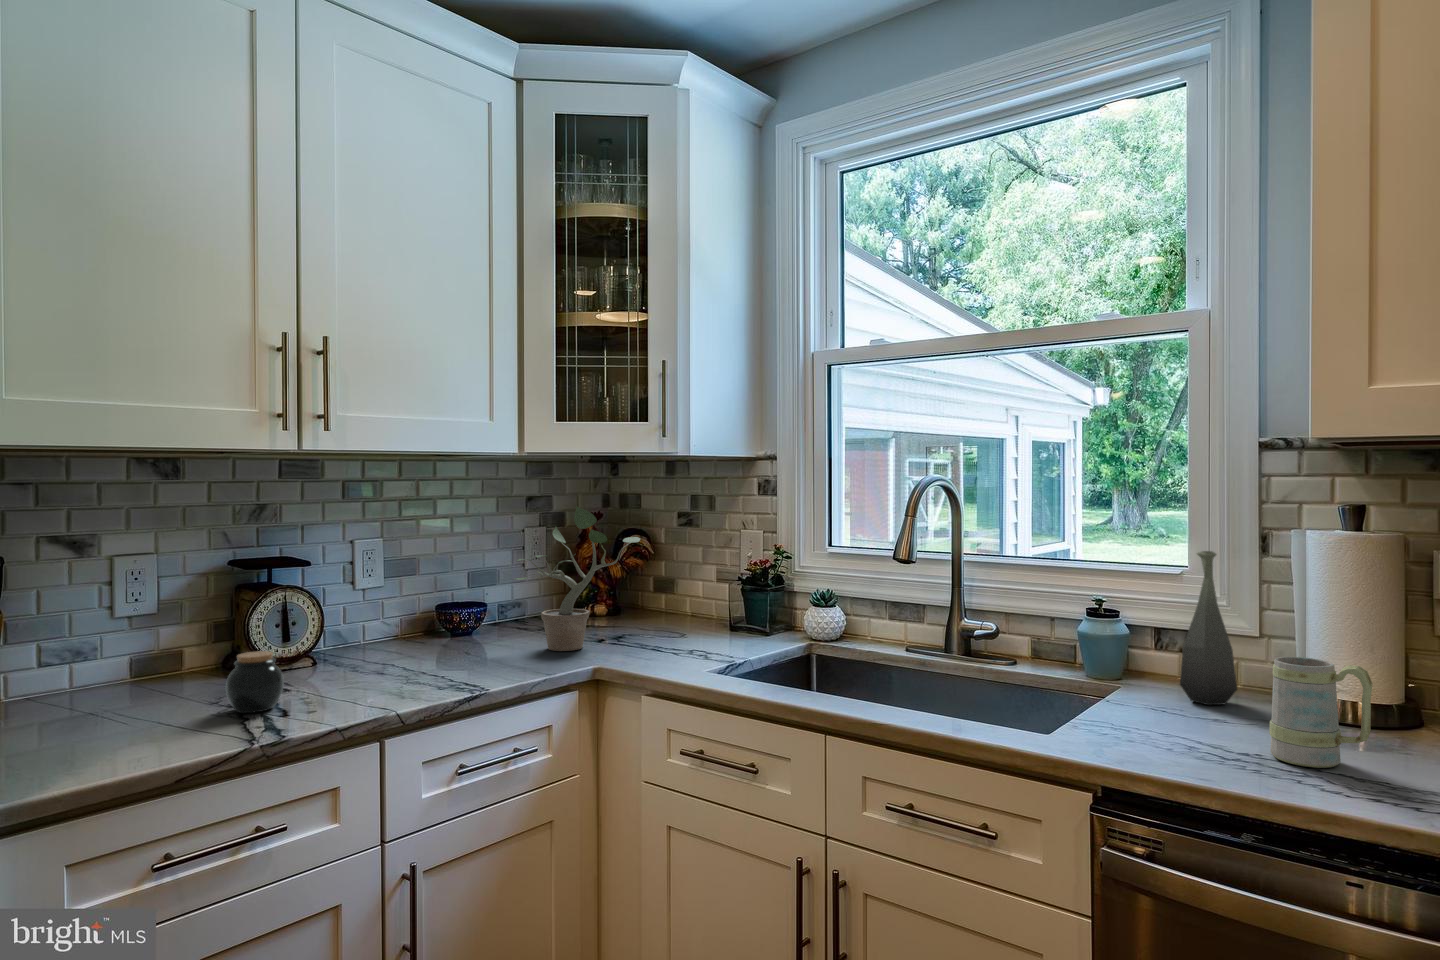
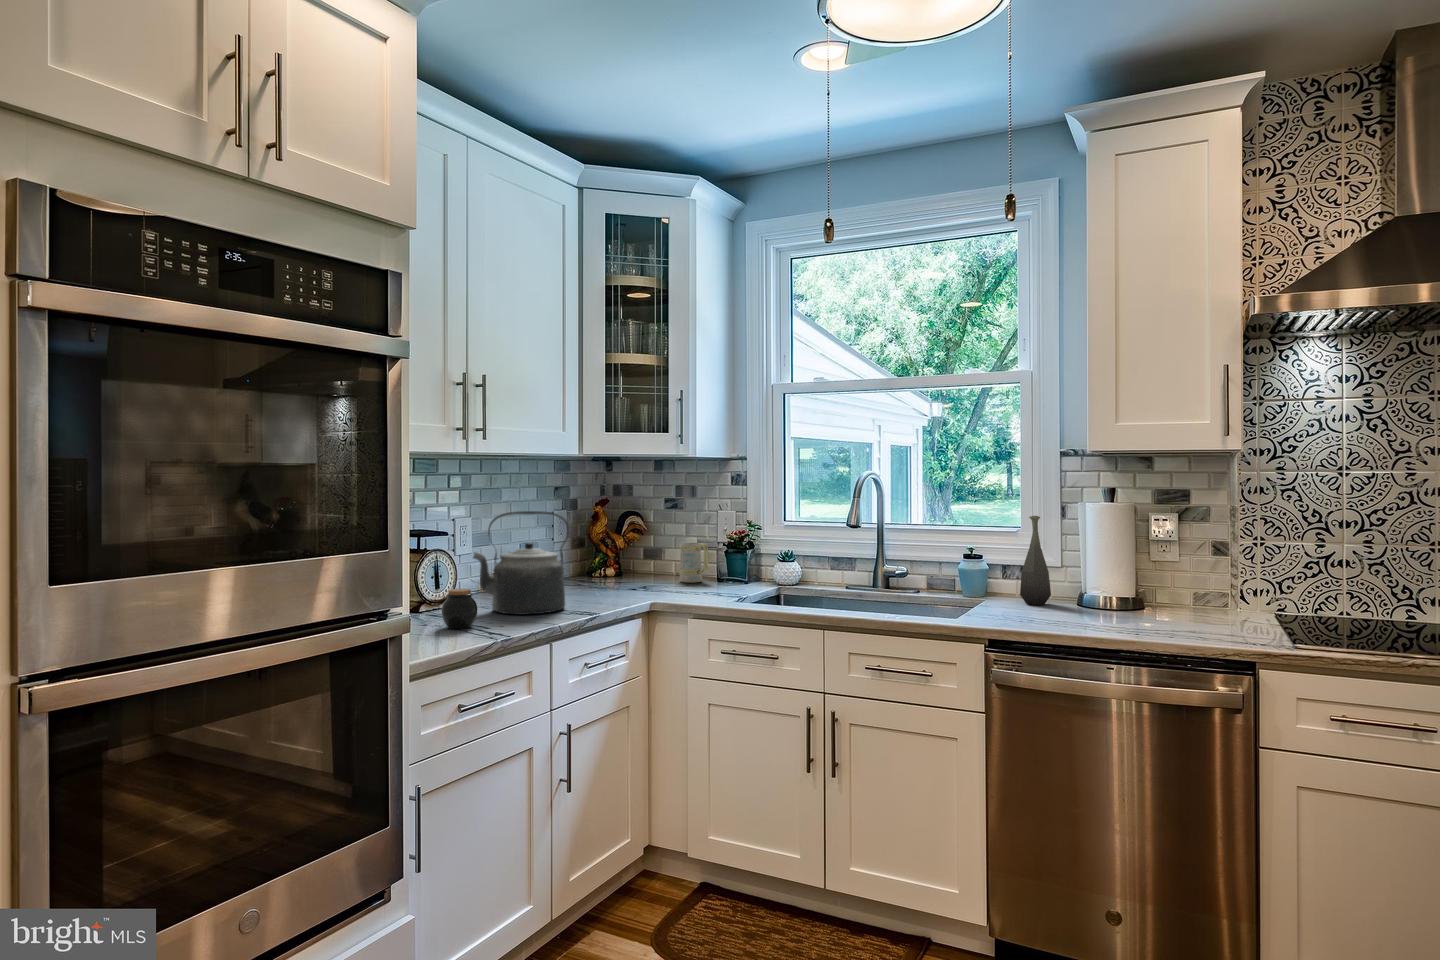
potted plant: present [515,506,640,651] -> none [575,492,669,595]
kettle: none [324,534,464,687] -> present [473,511,569,614]
mug: present [1269,657,1373,768] -> present [679,543,708,583]

